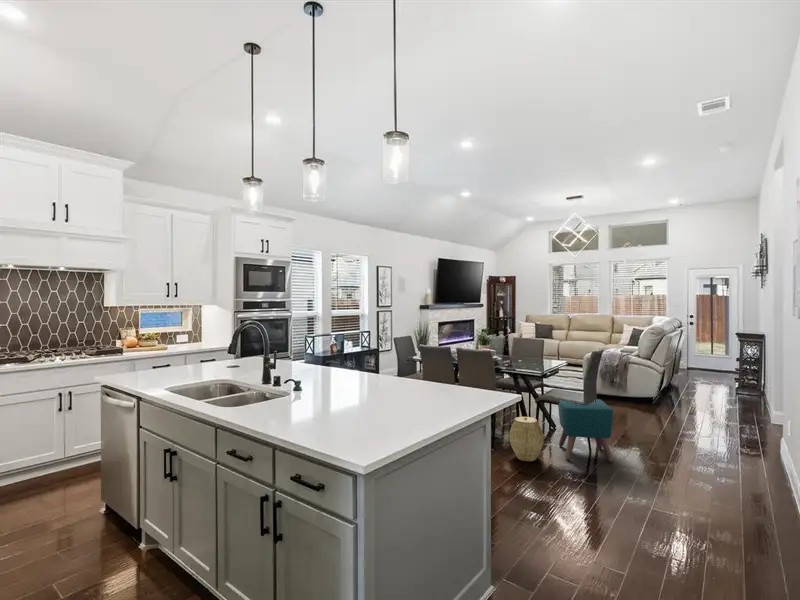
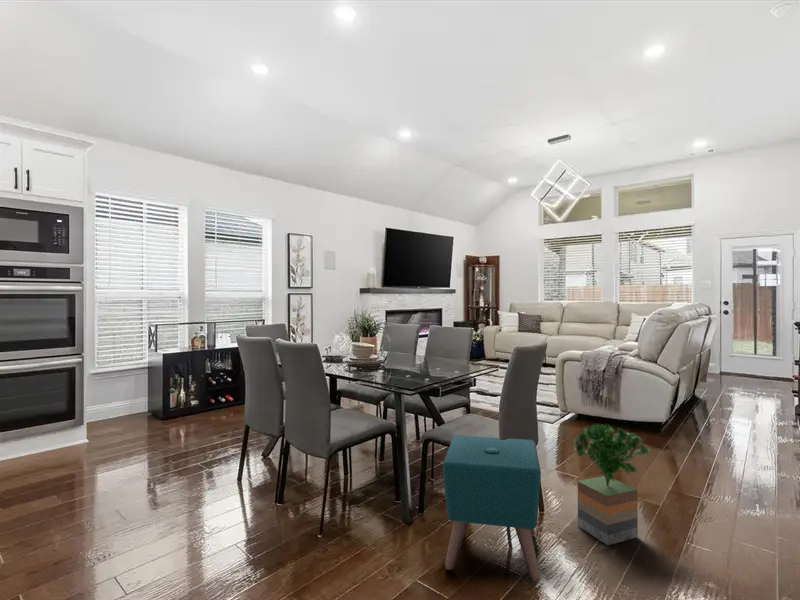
potted tree: none [620,391,661,451] -> present [574,424,650,545]
woven basket: present [509,417,544,461] -> none [335,474,402,571]

